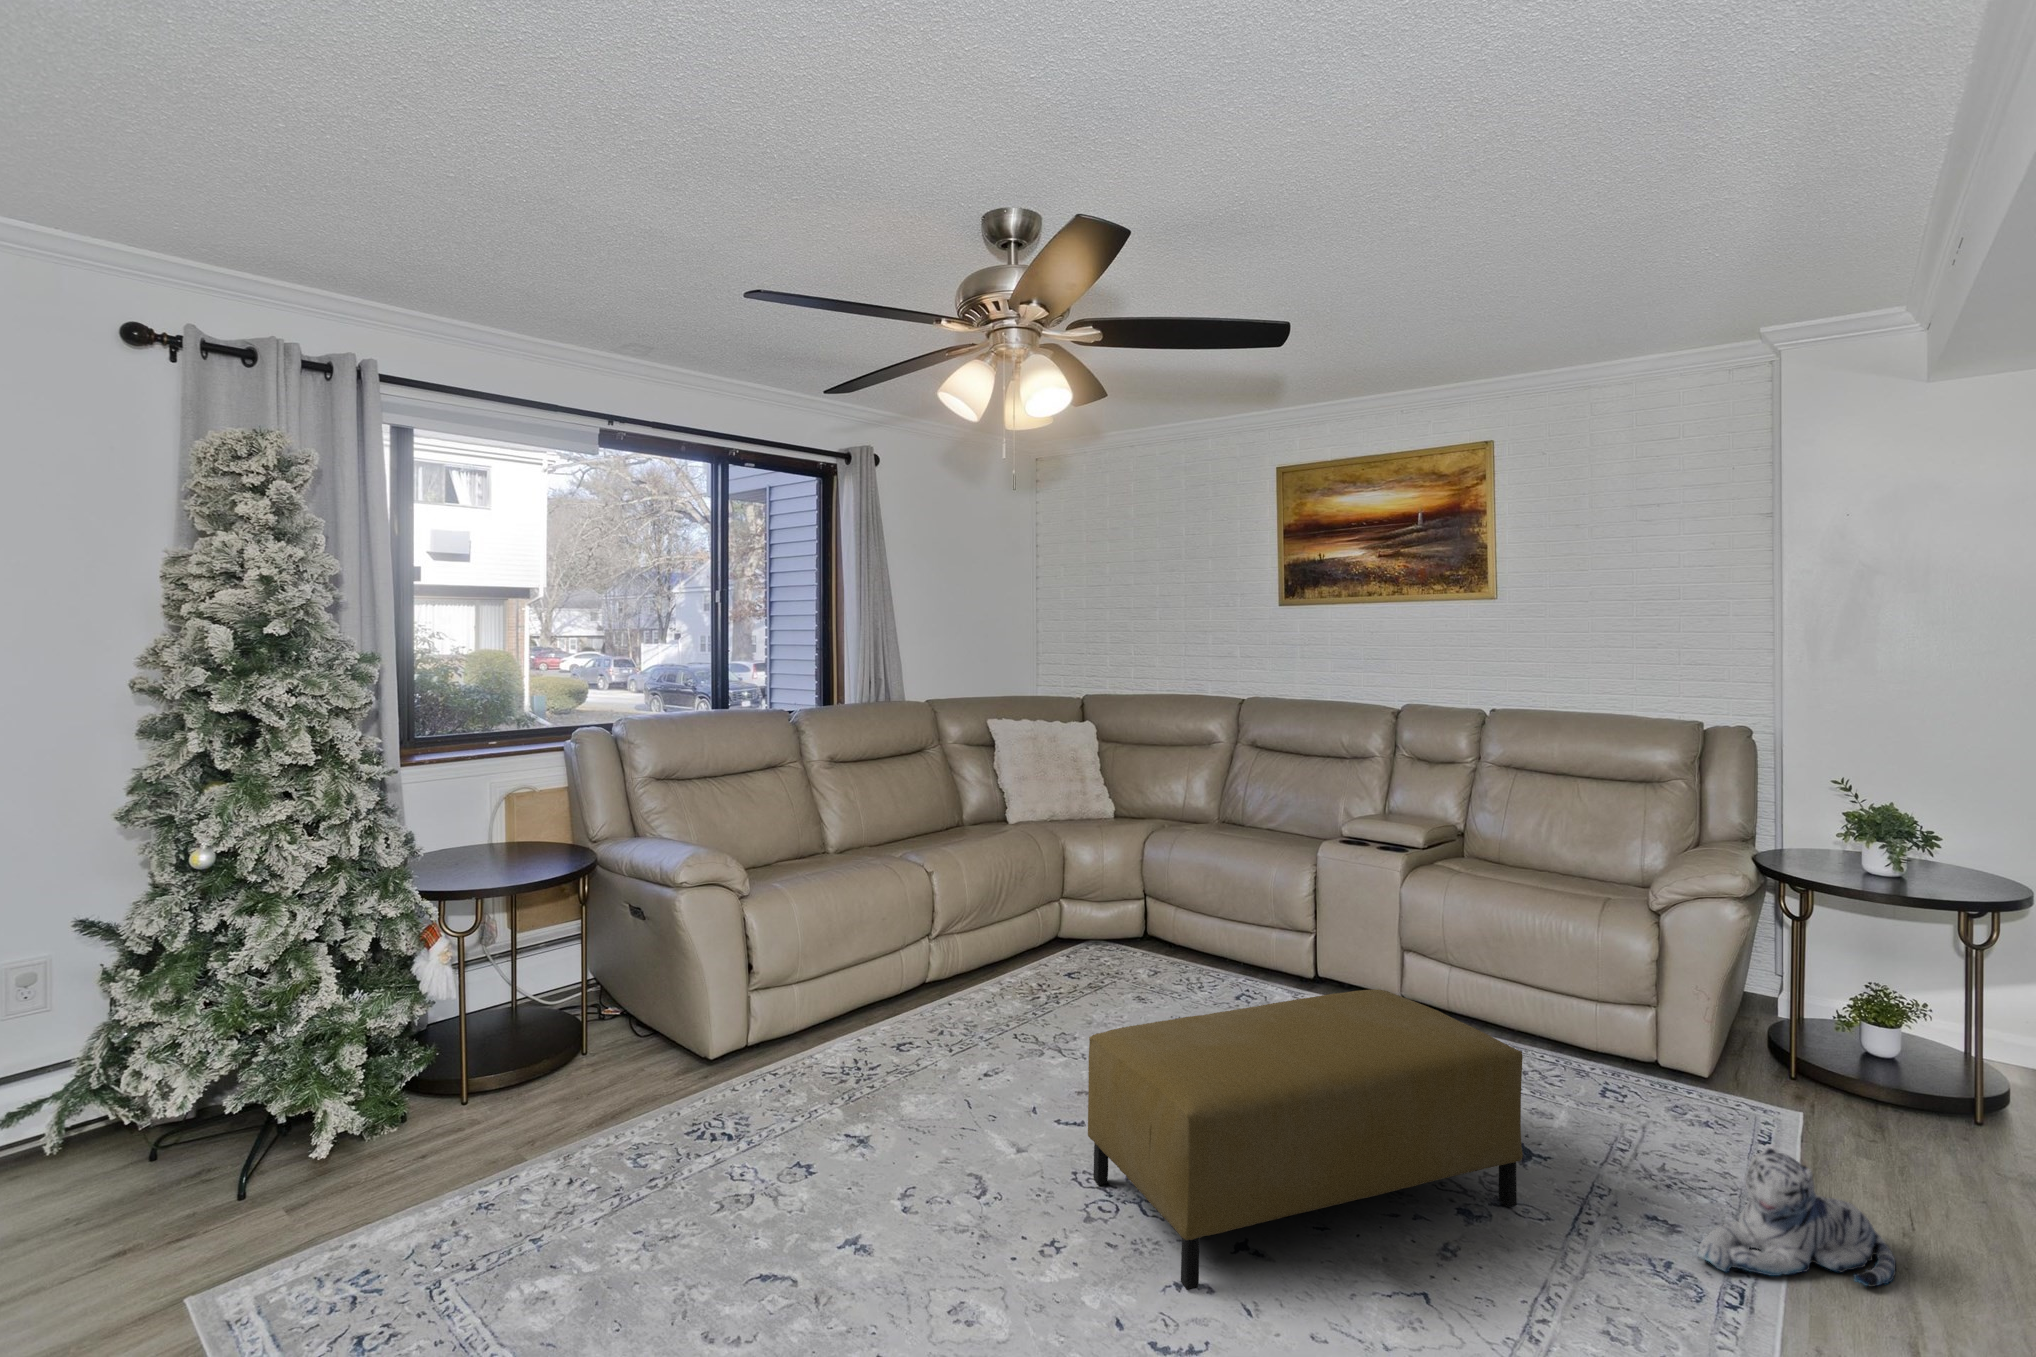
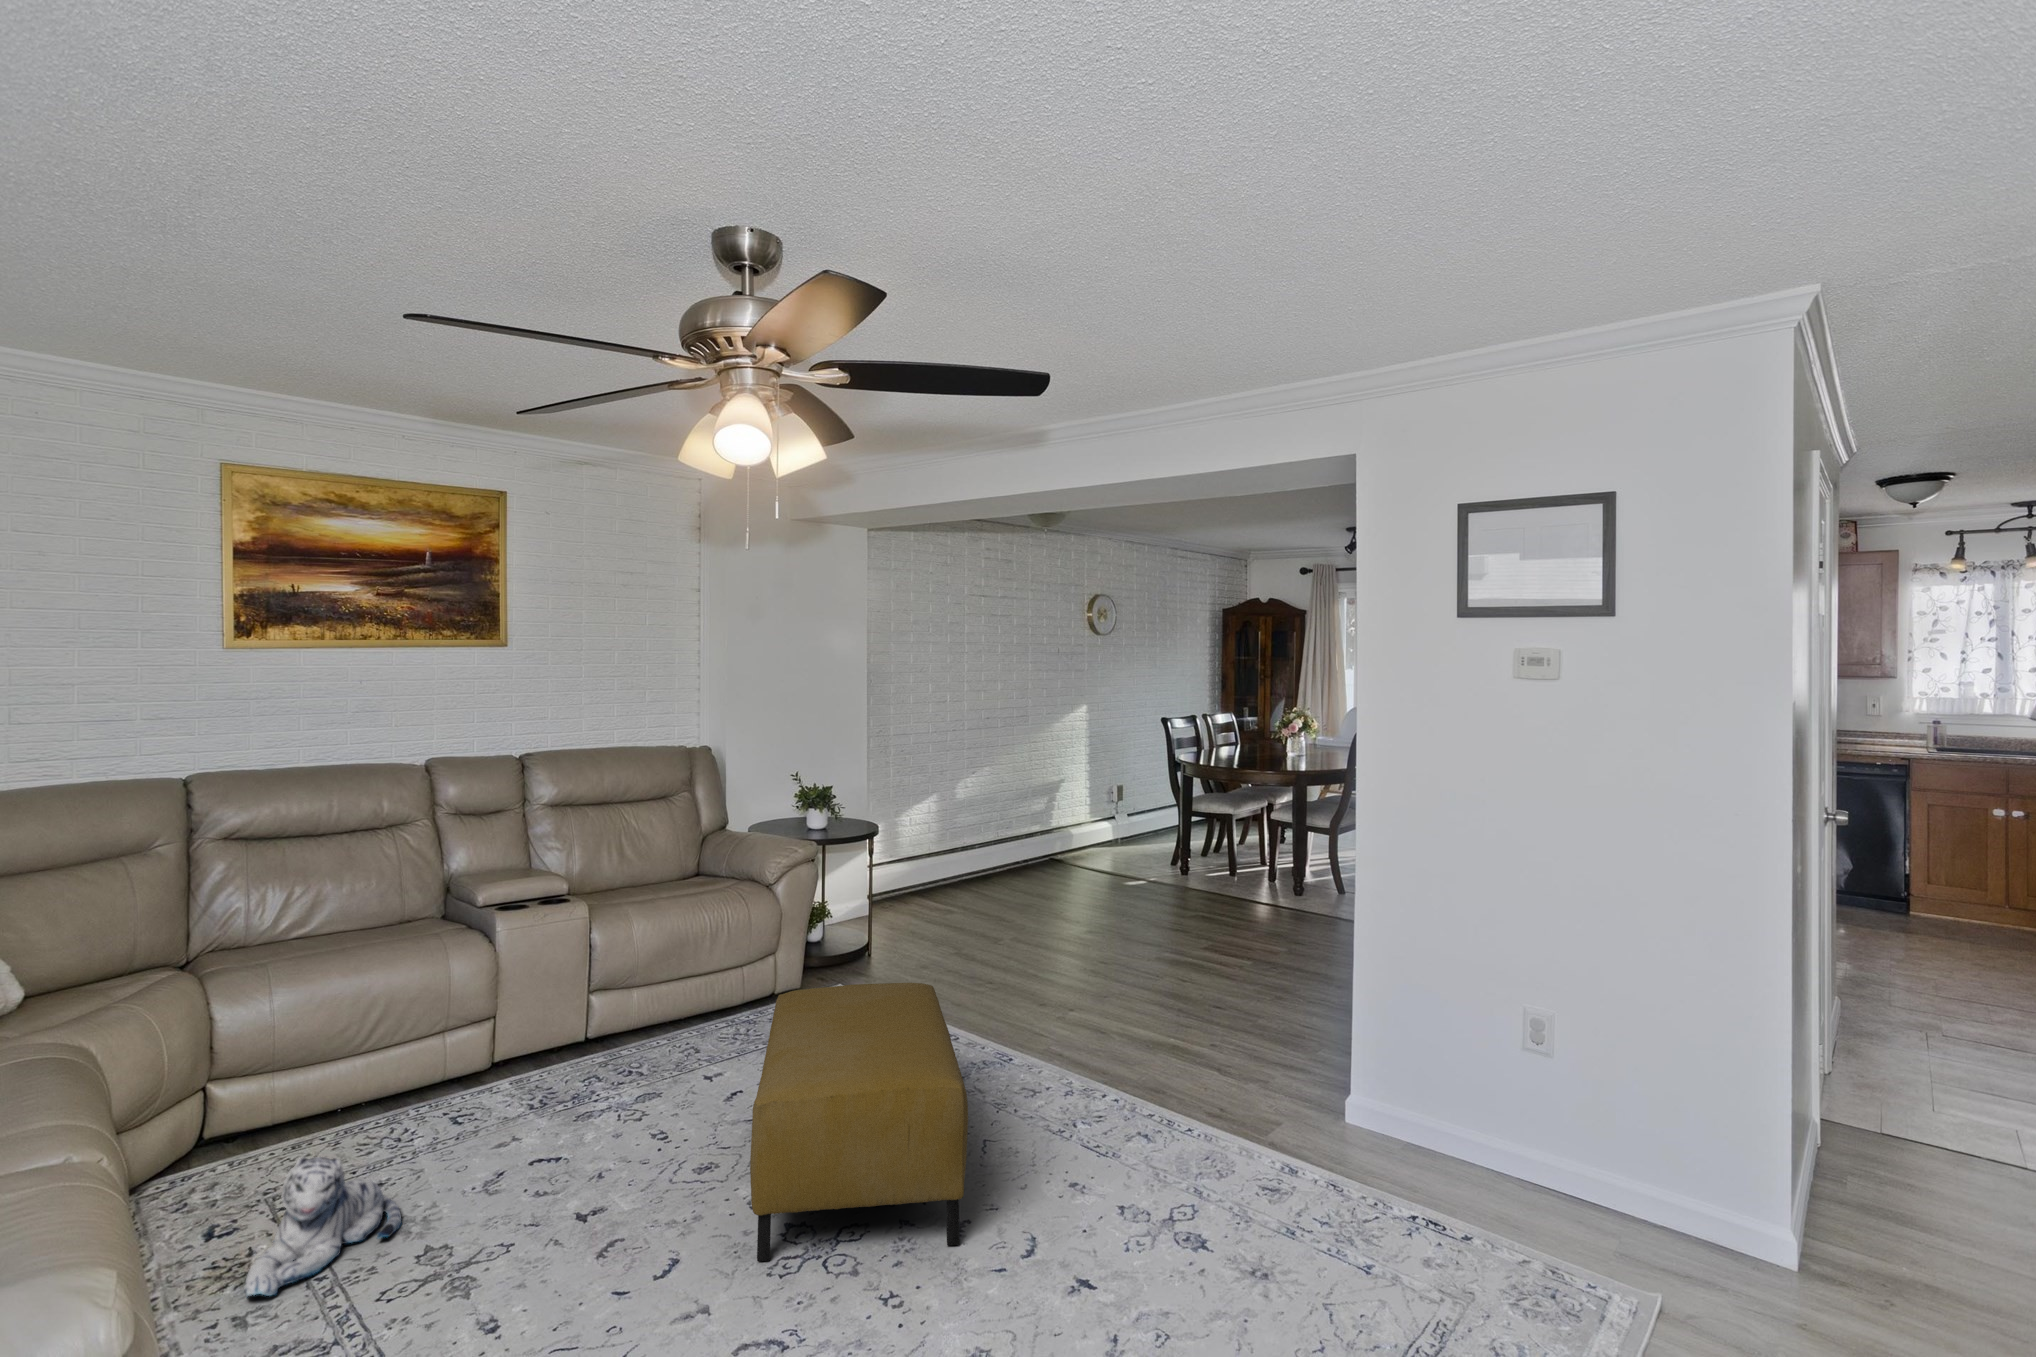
plush toy: present [1697,1147,1896,1287] -> present [244,1157,402,1296]

